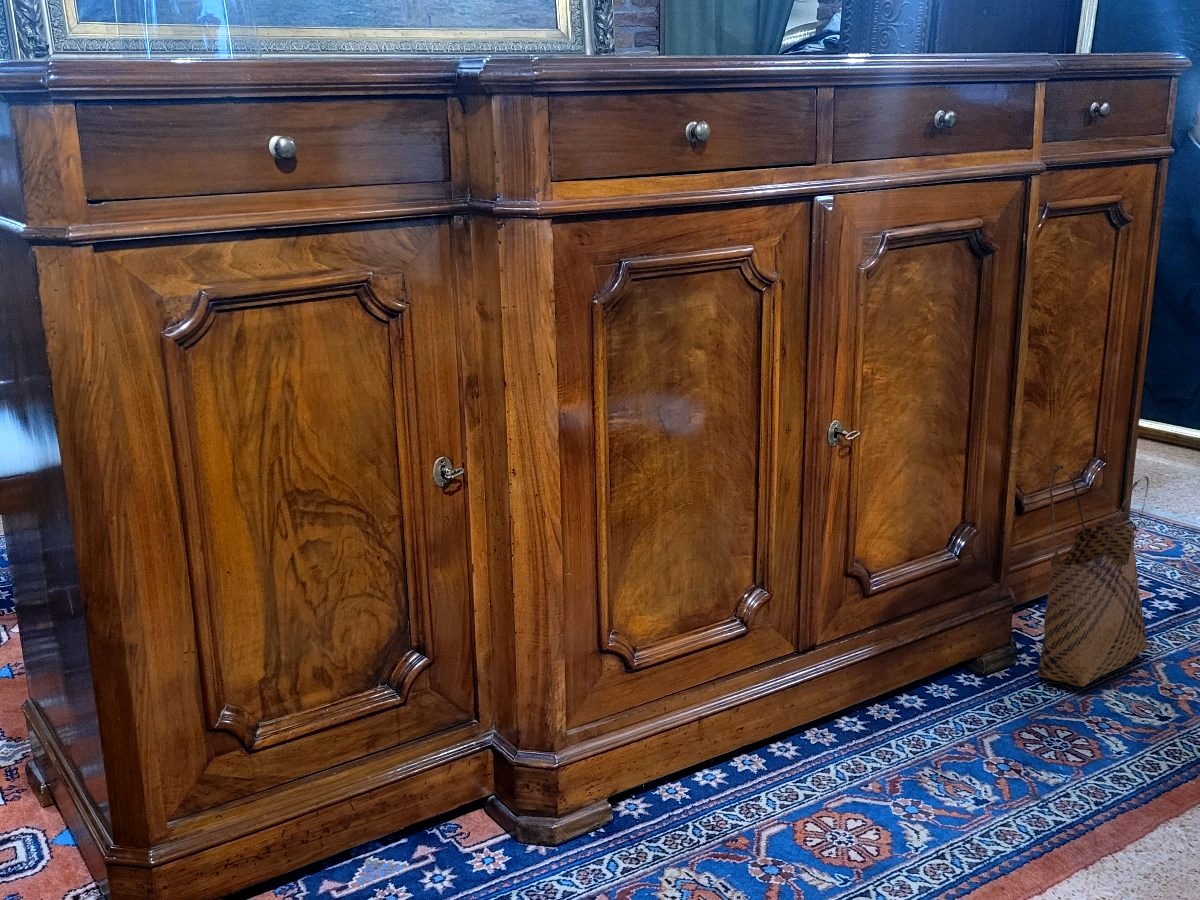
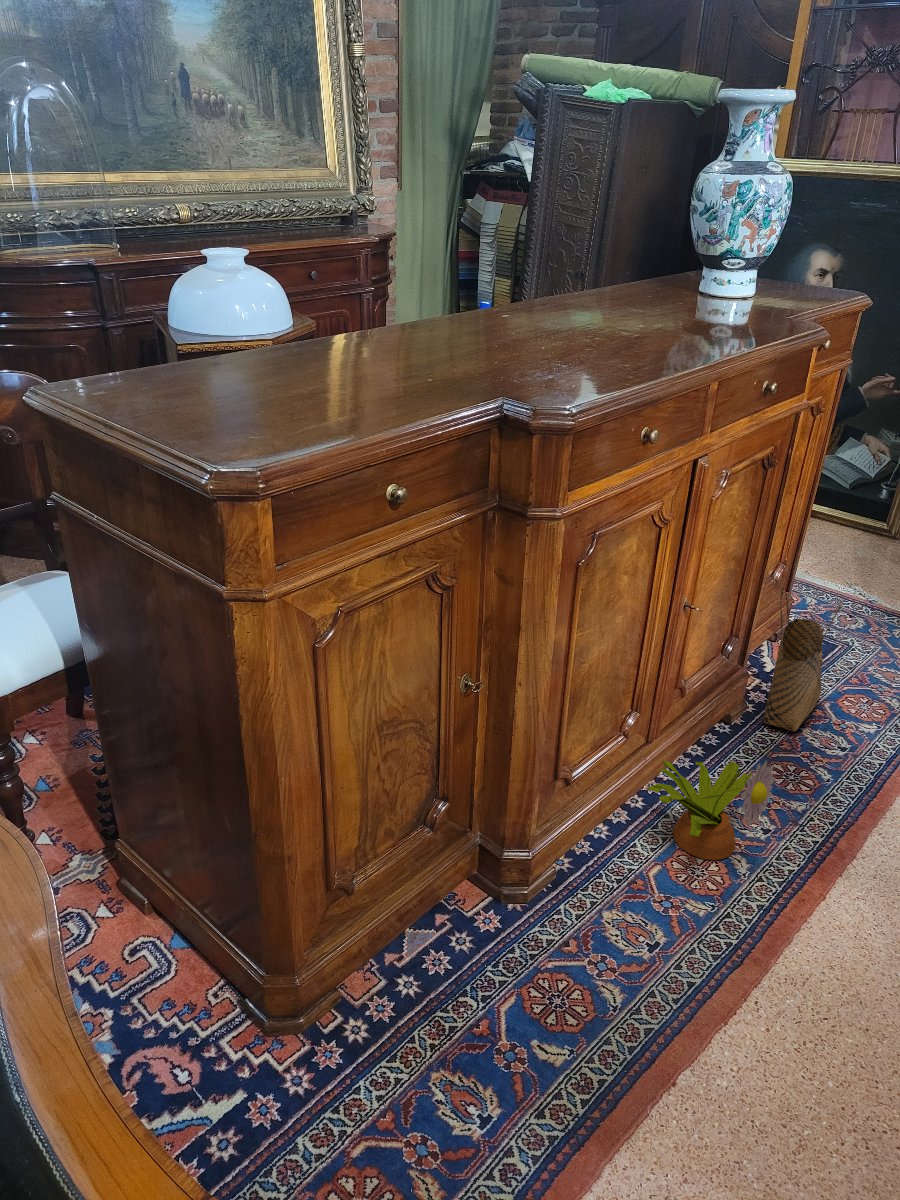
decorative plant: none [773,653,962,825] -> present [647,760,775,860]

